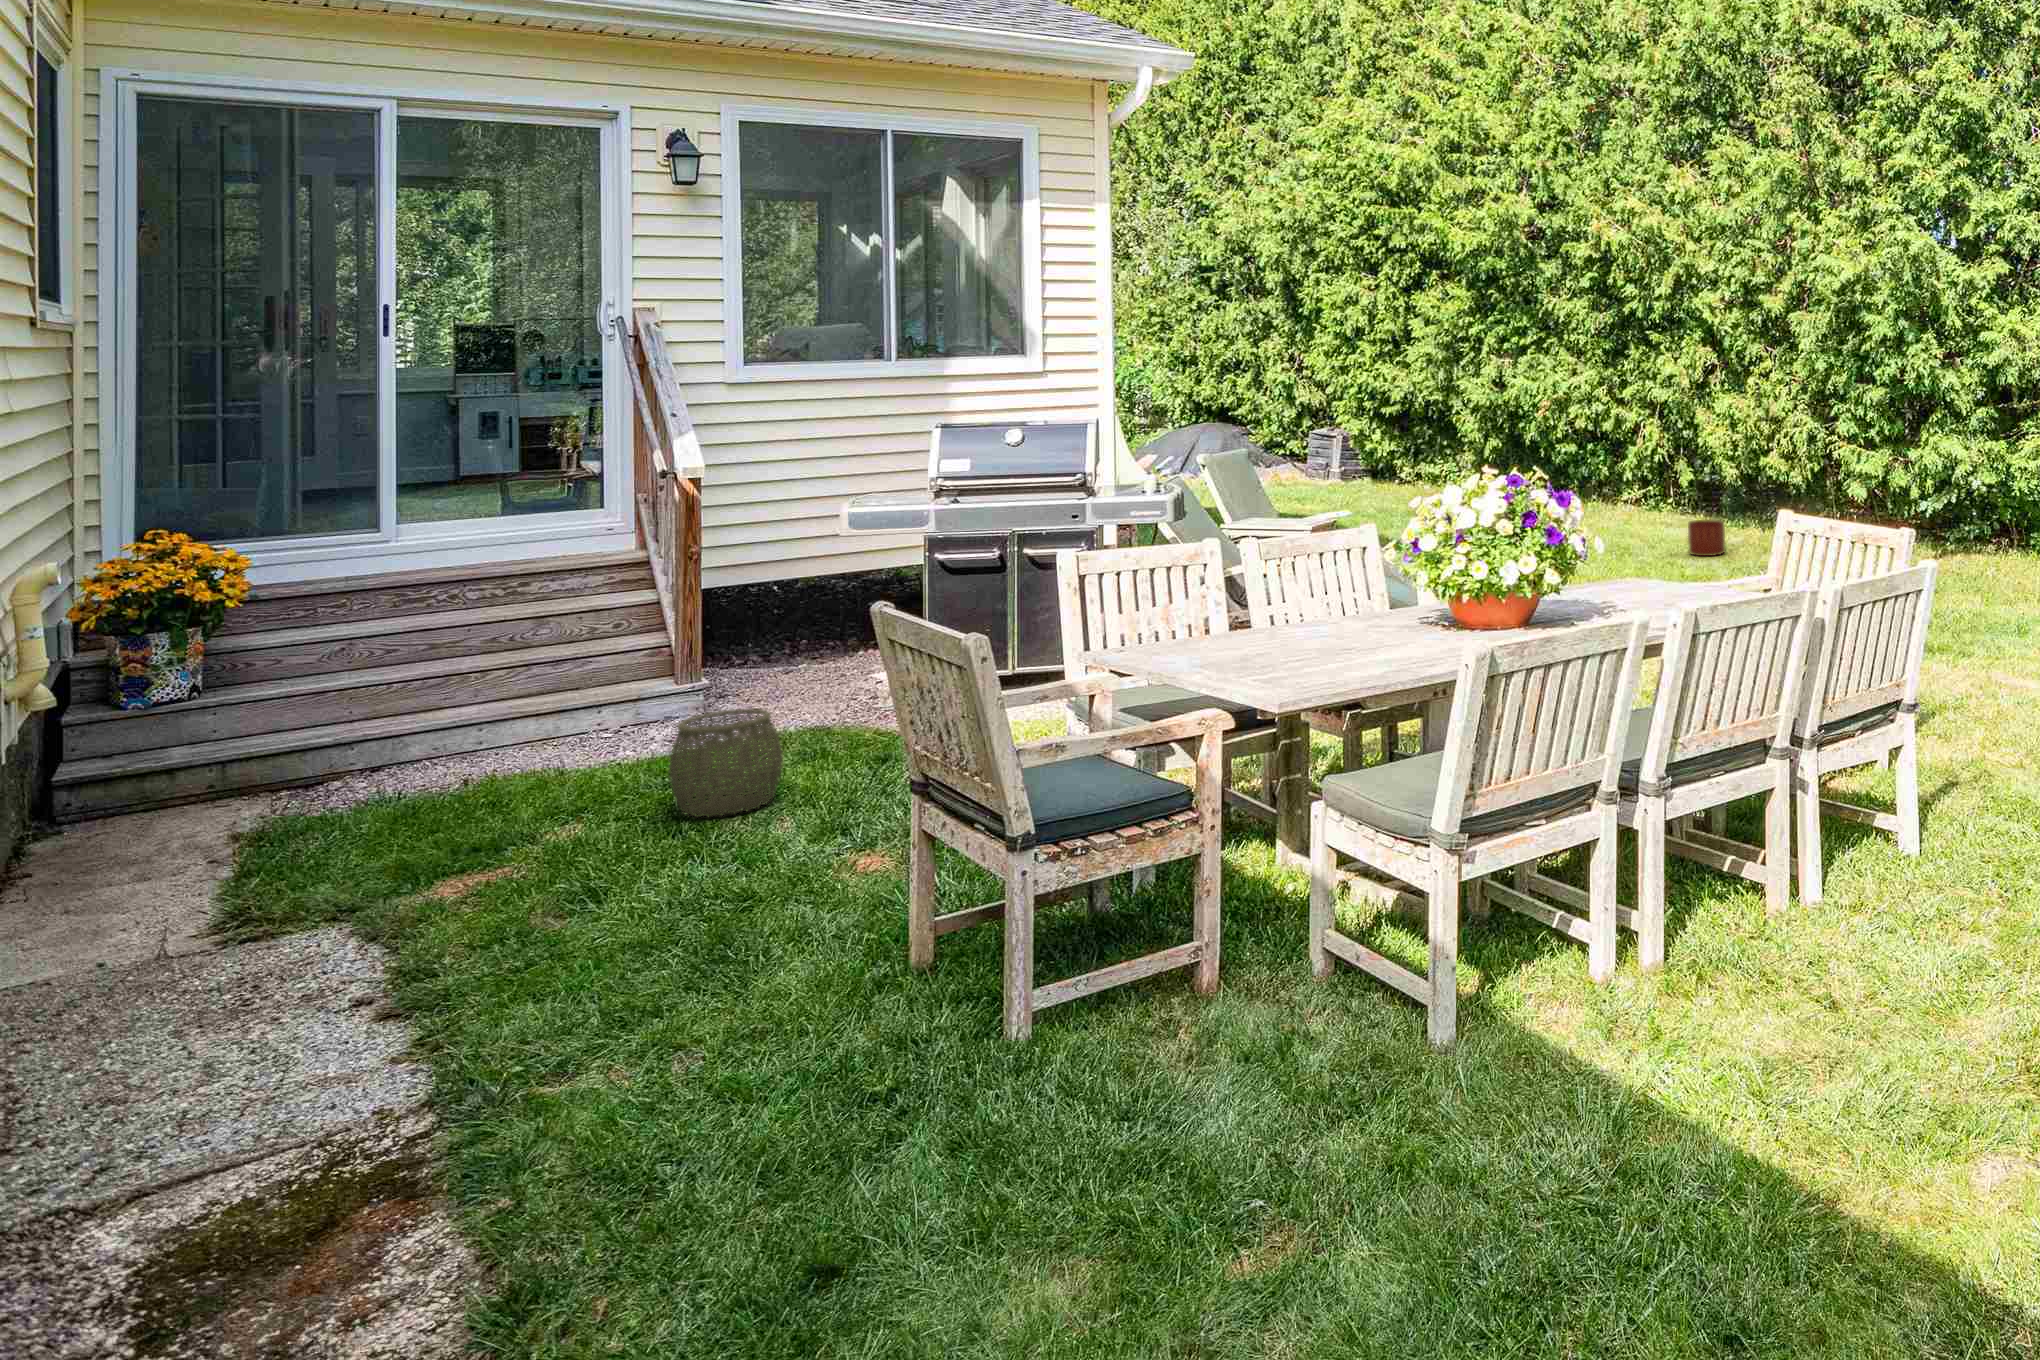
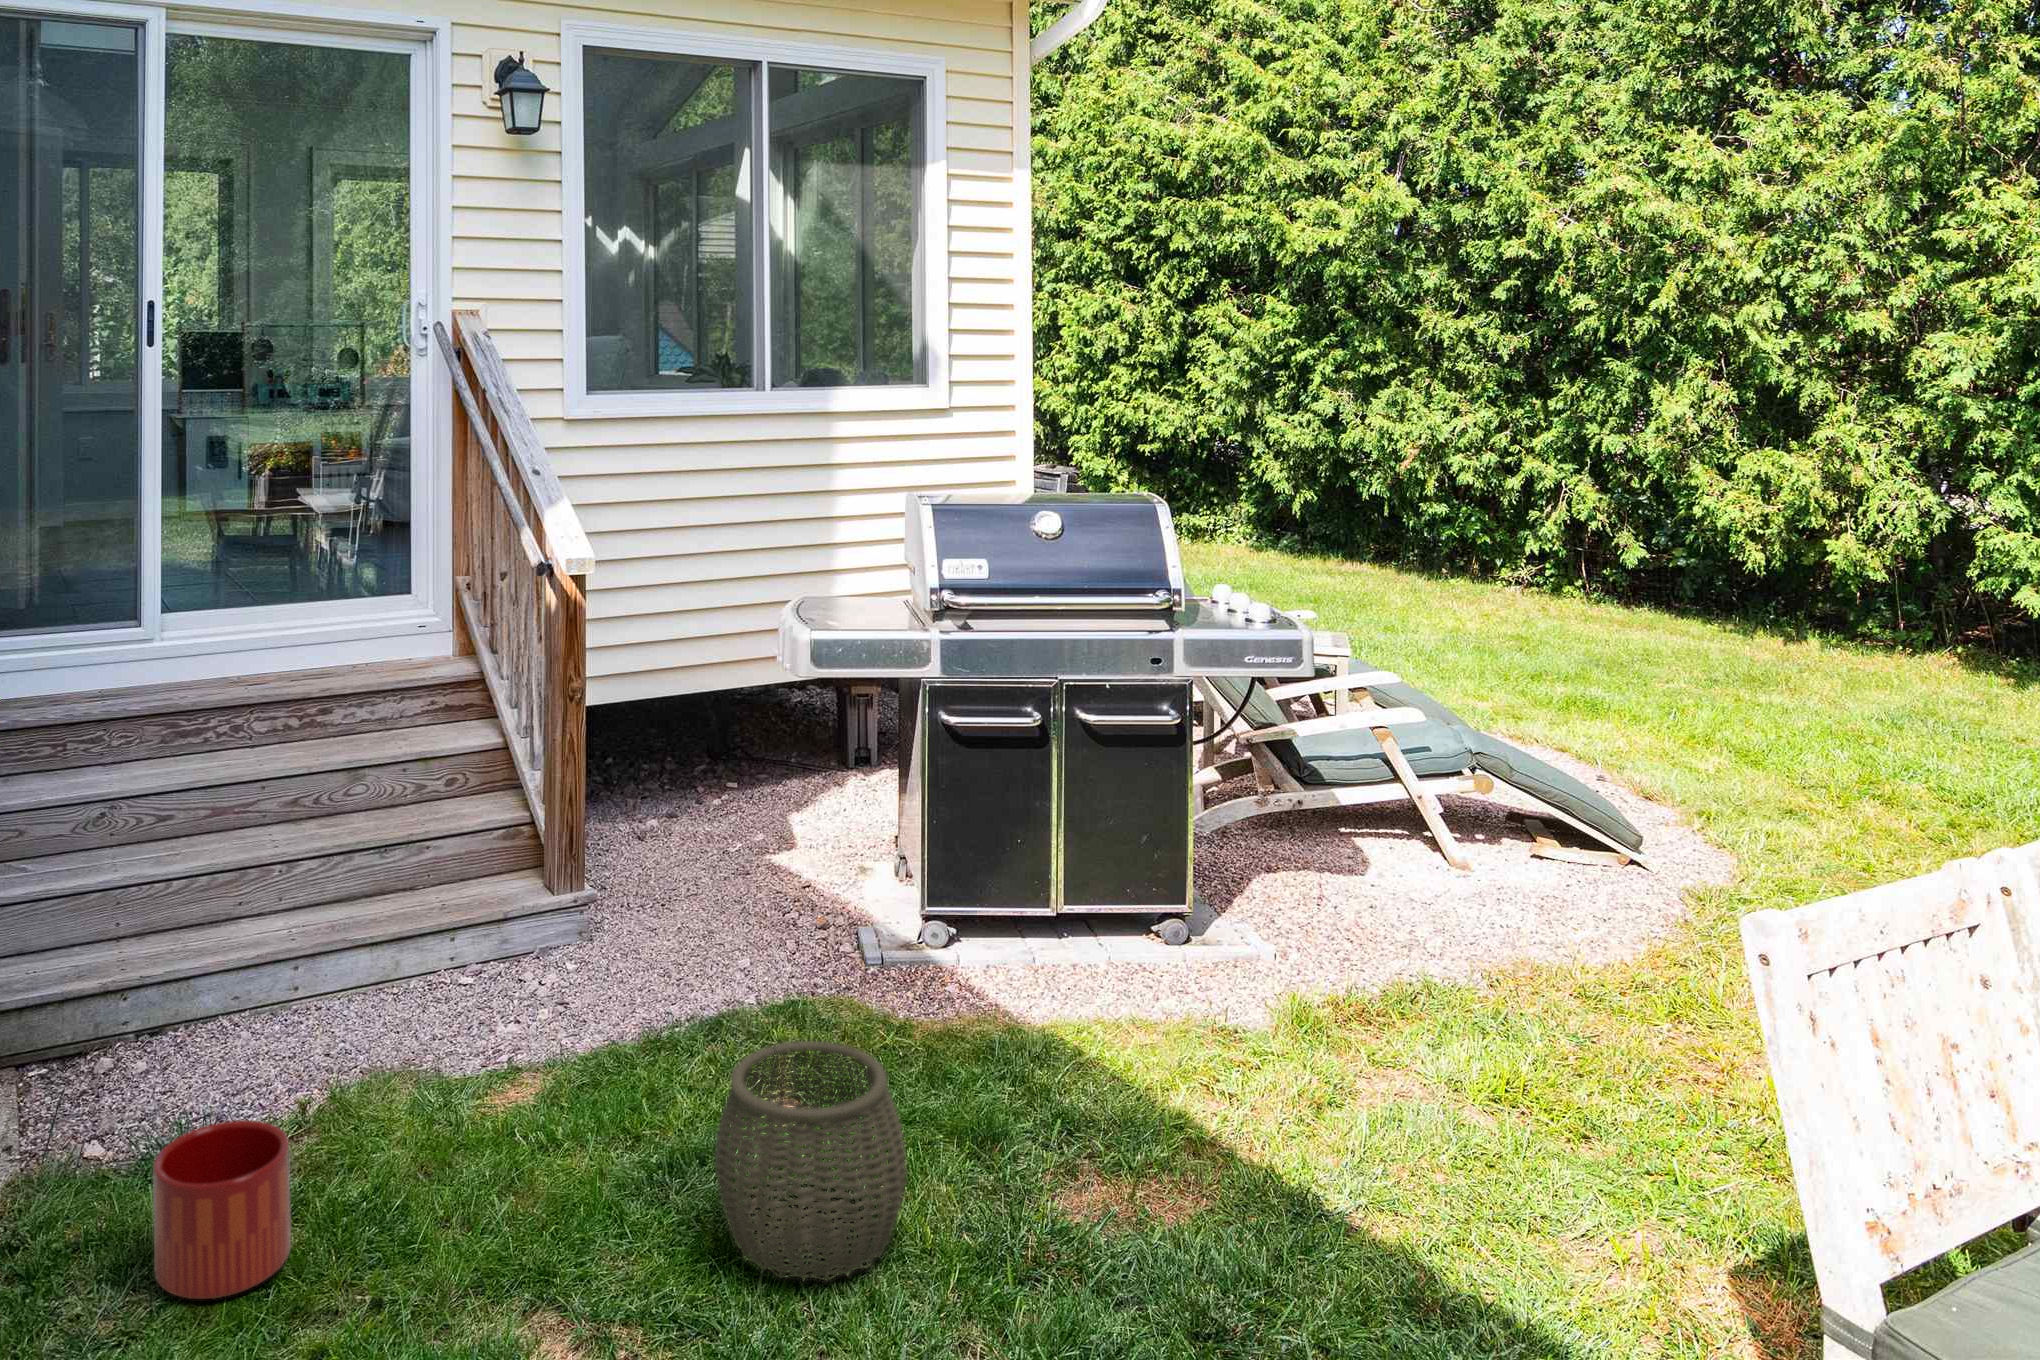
planter: present [1688,519,1725,556] -> present [153,1120,291,1299]

